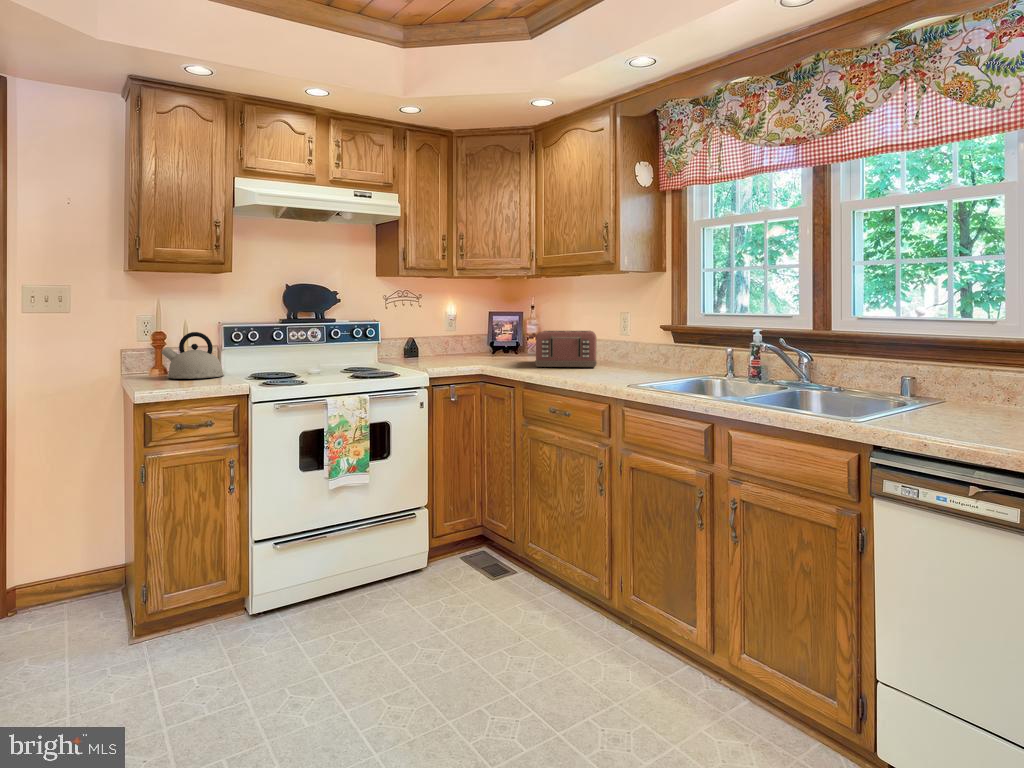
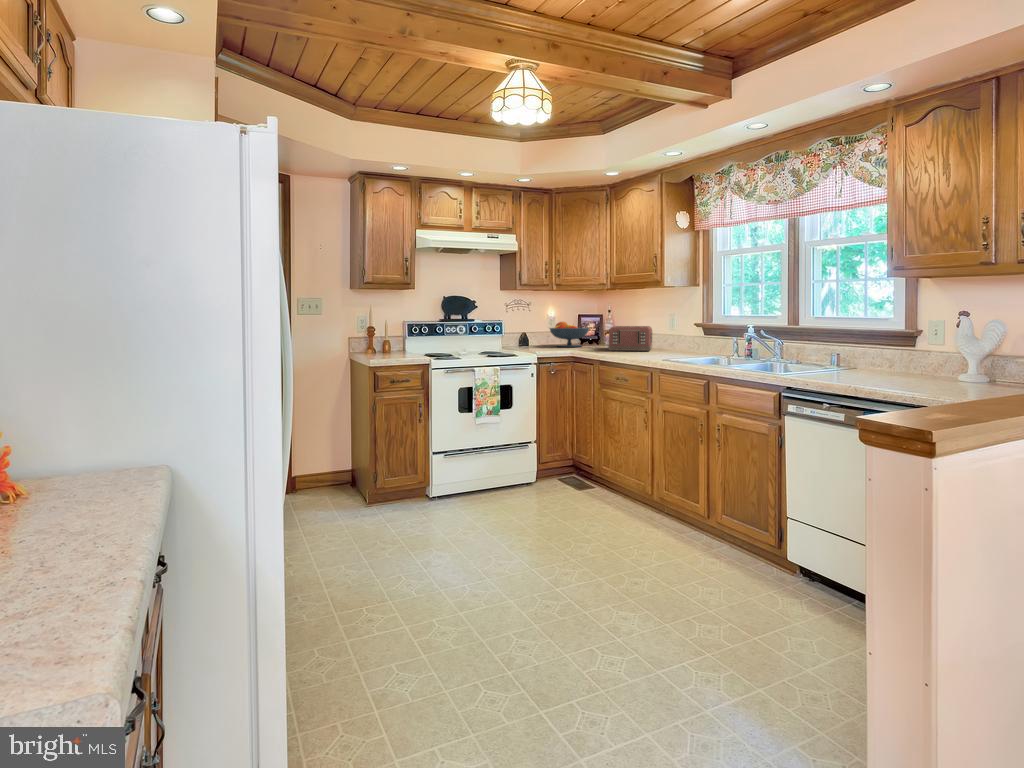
fruit bowl: none [448,323,506,360] -> present [550,322,589,347]
kettle: present [162,332,224,379] -> none [373,327,409,356]

